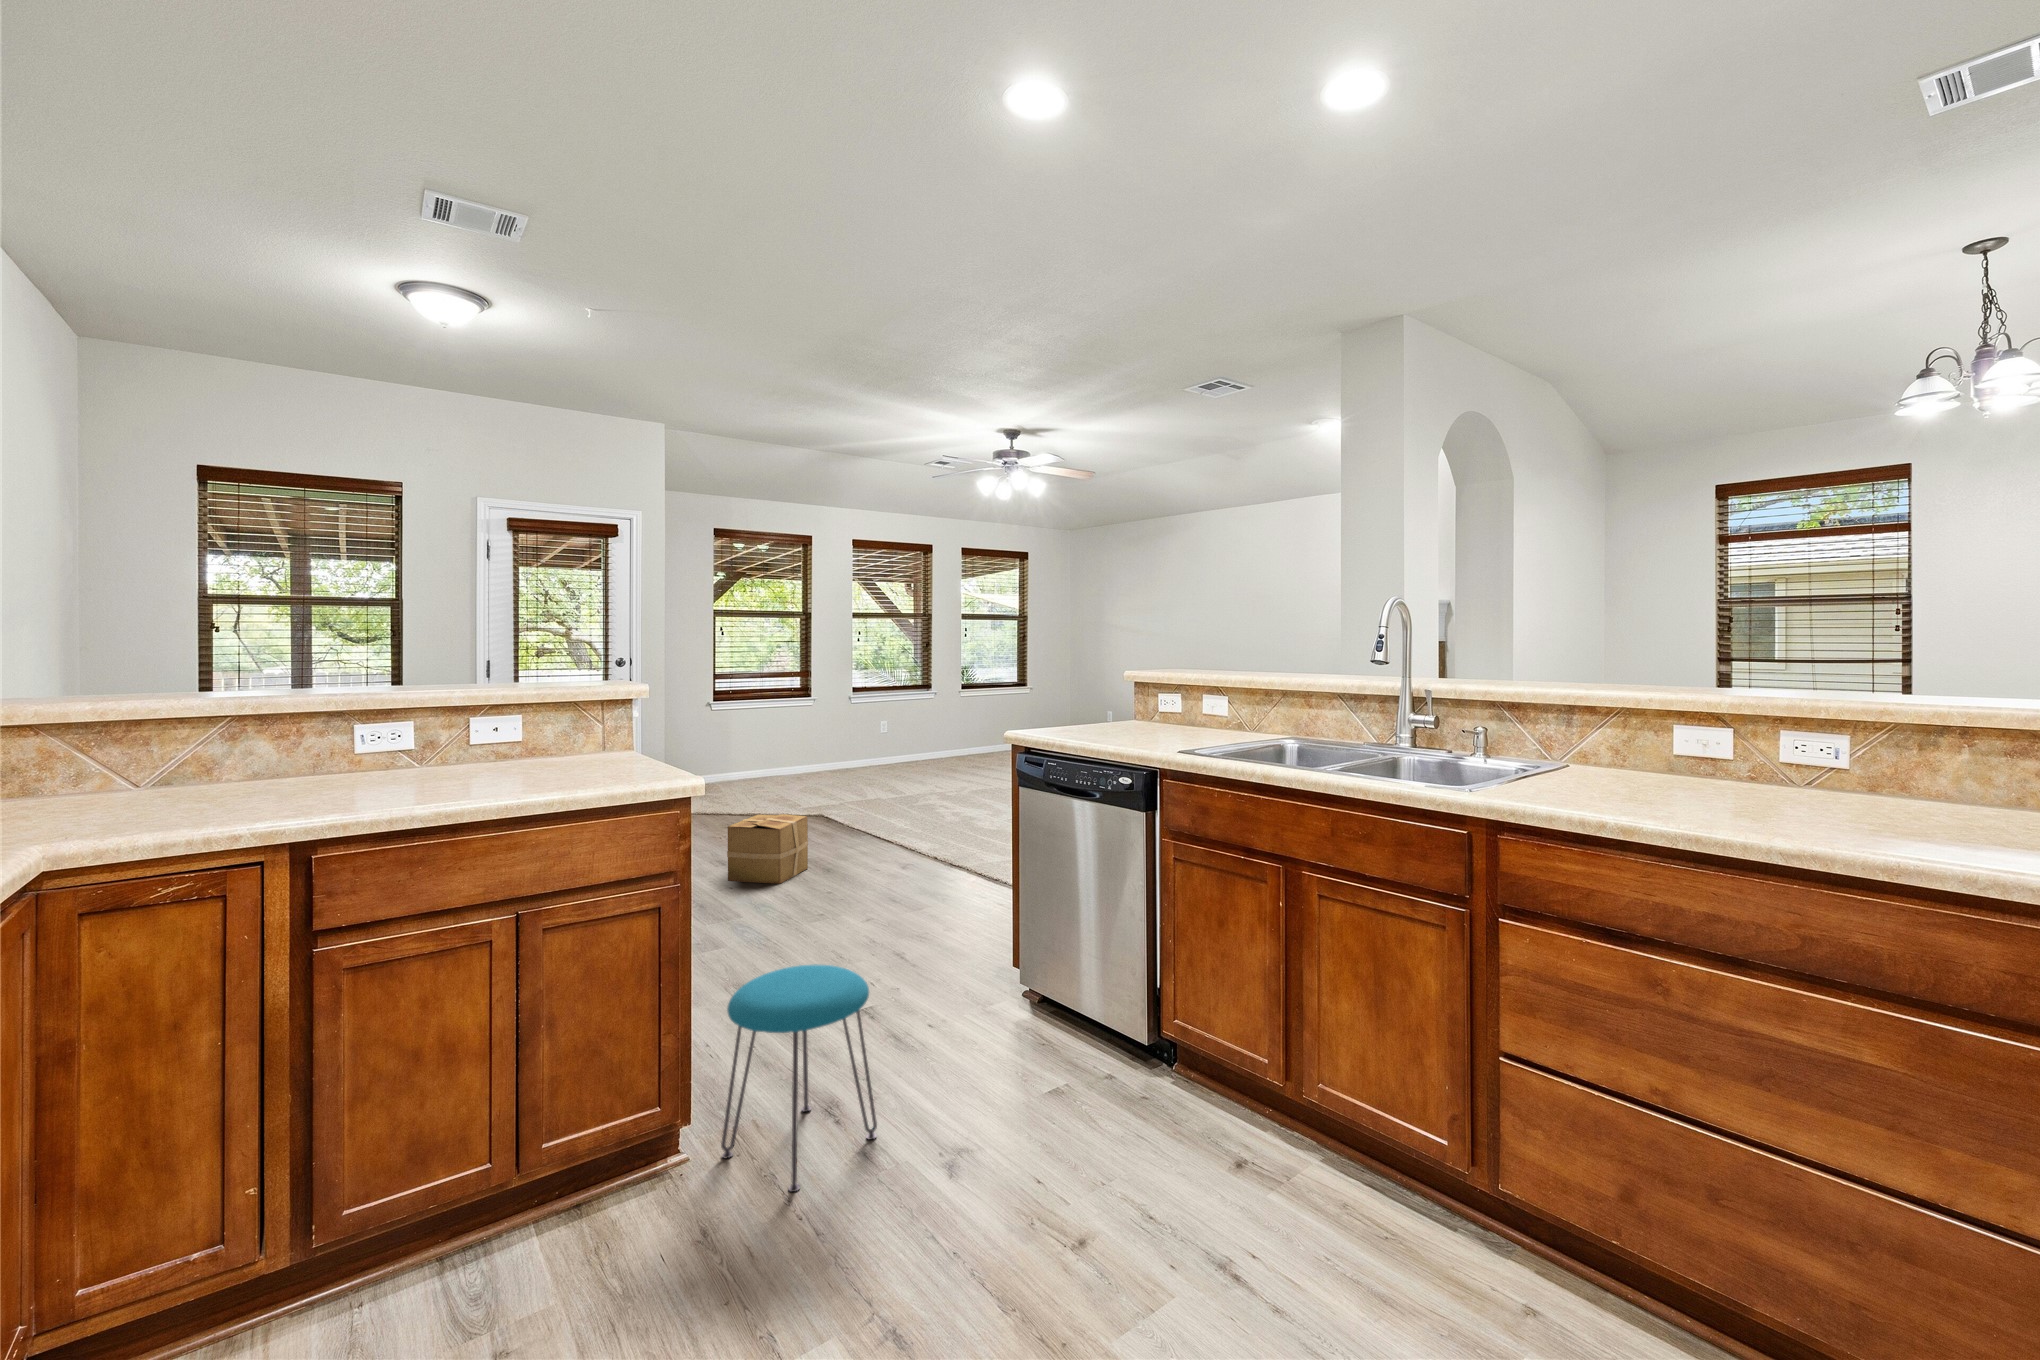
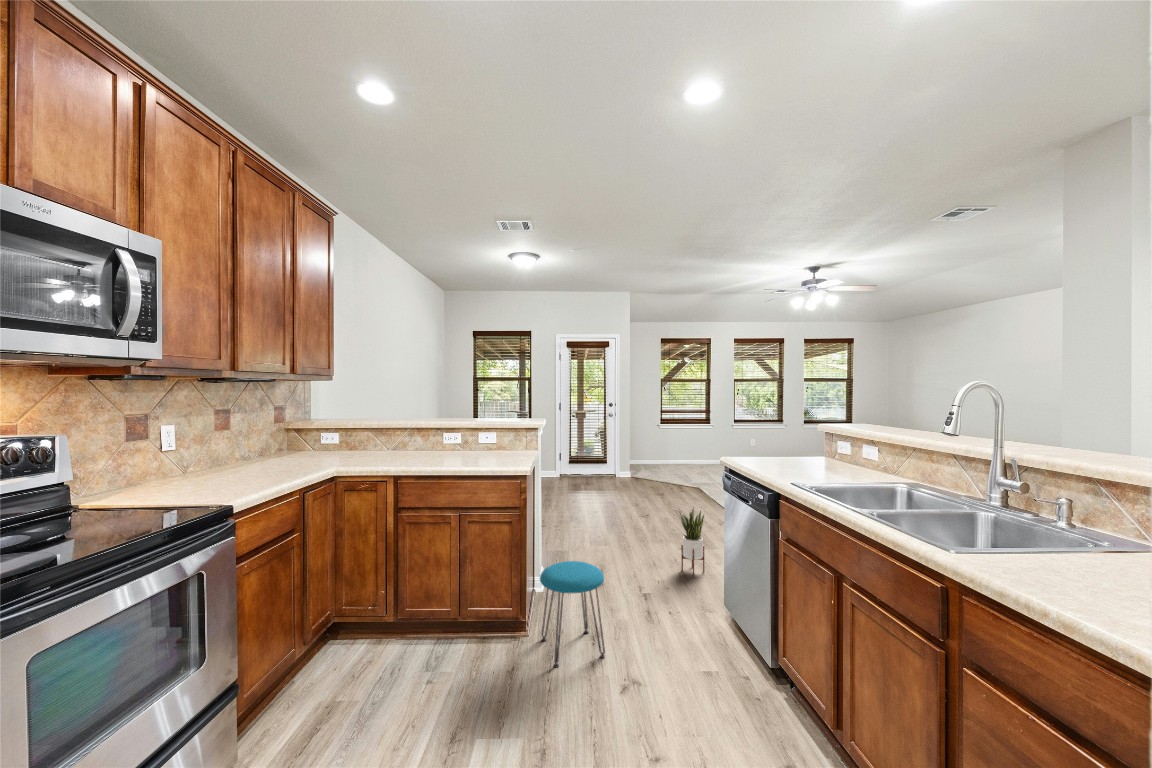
cardboard box: present [727,814,808,884] -> none [633,483,673,520]
potted plant: none [895,833,937,959] -> present [679,507,704,576]

